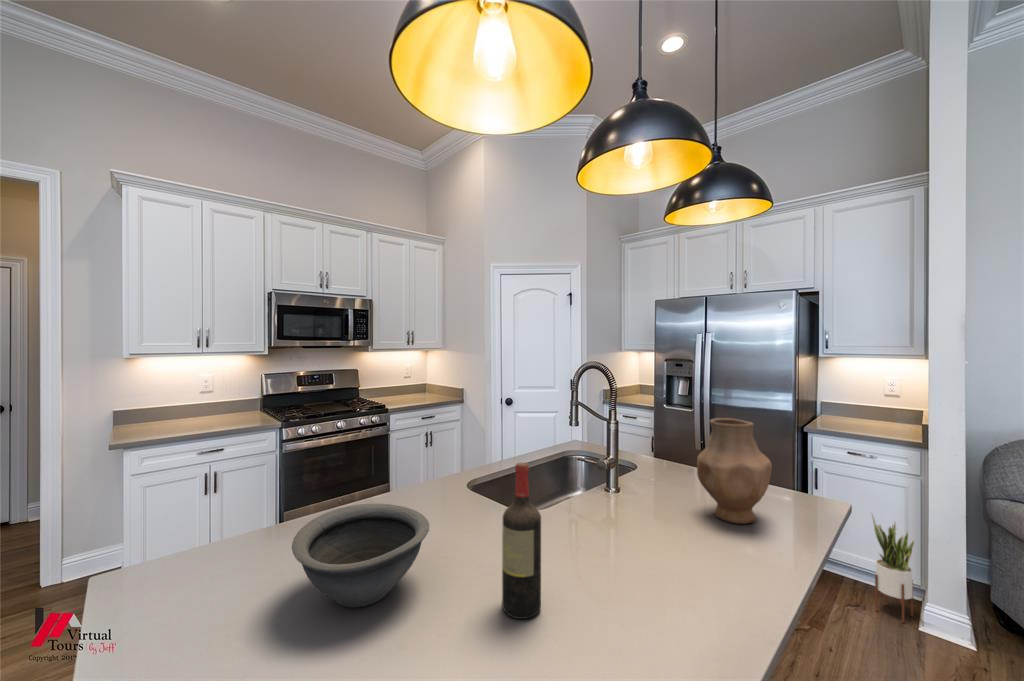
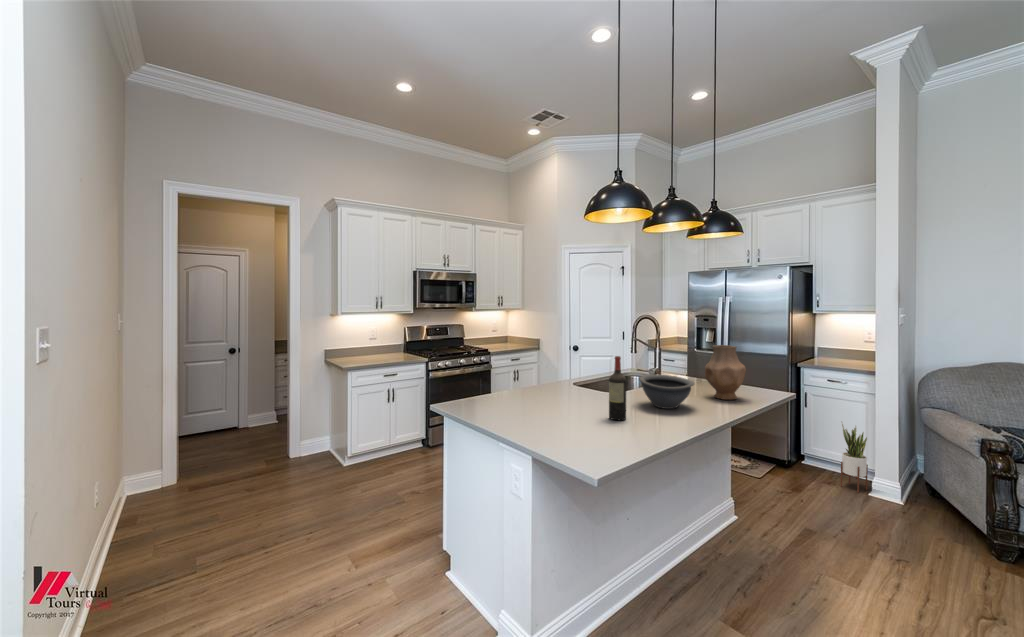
bowl: present [292,503,429,608] -> present [639,374,694,409]

